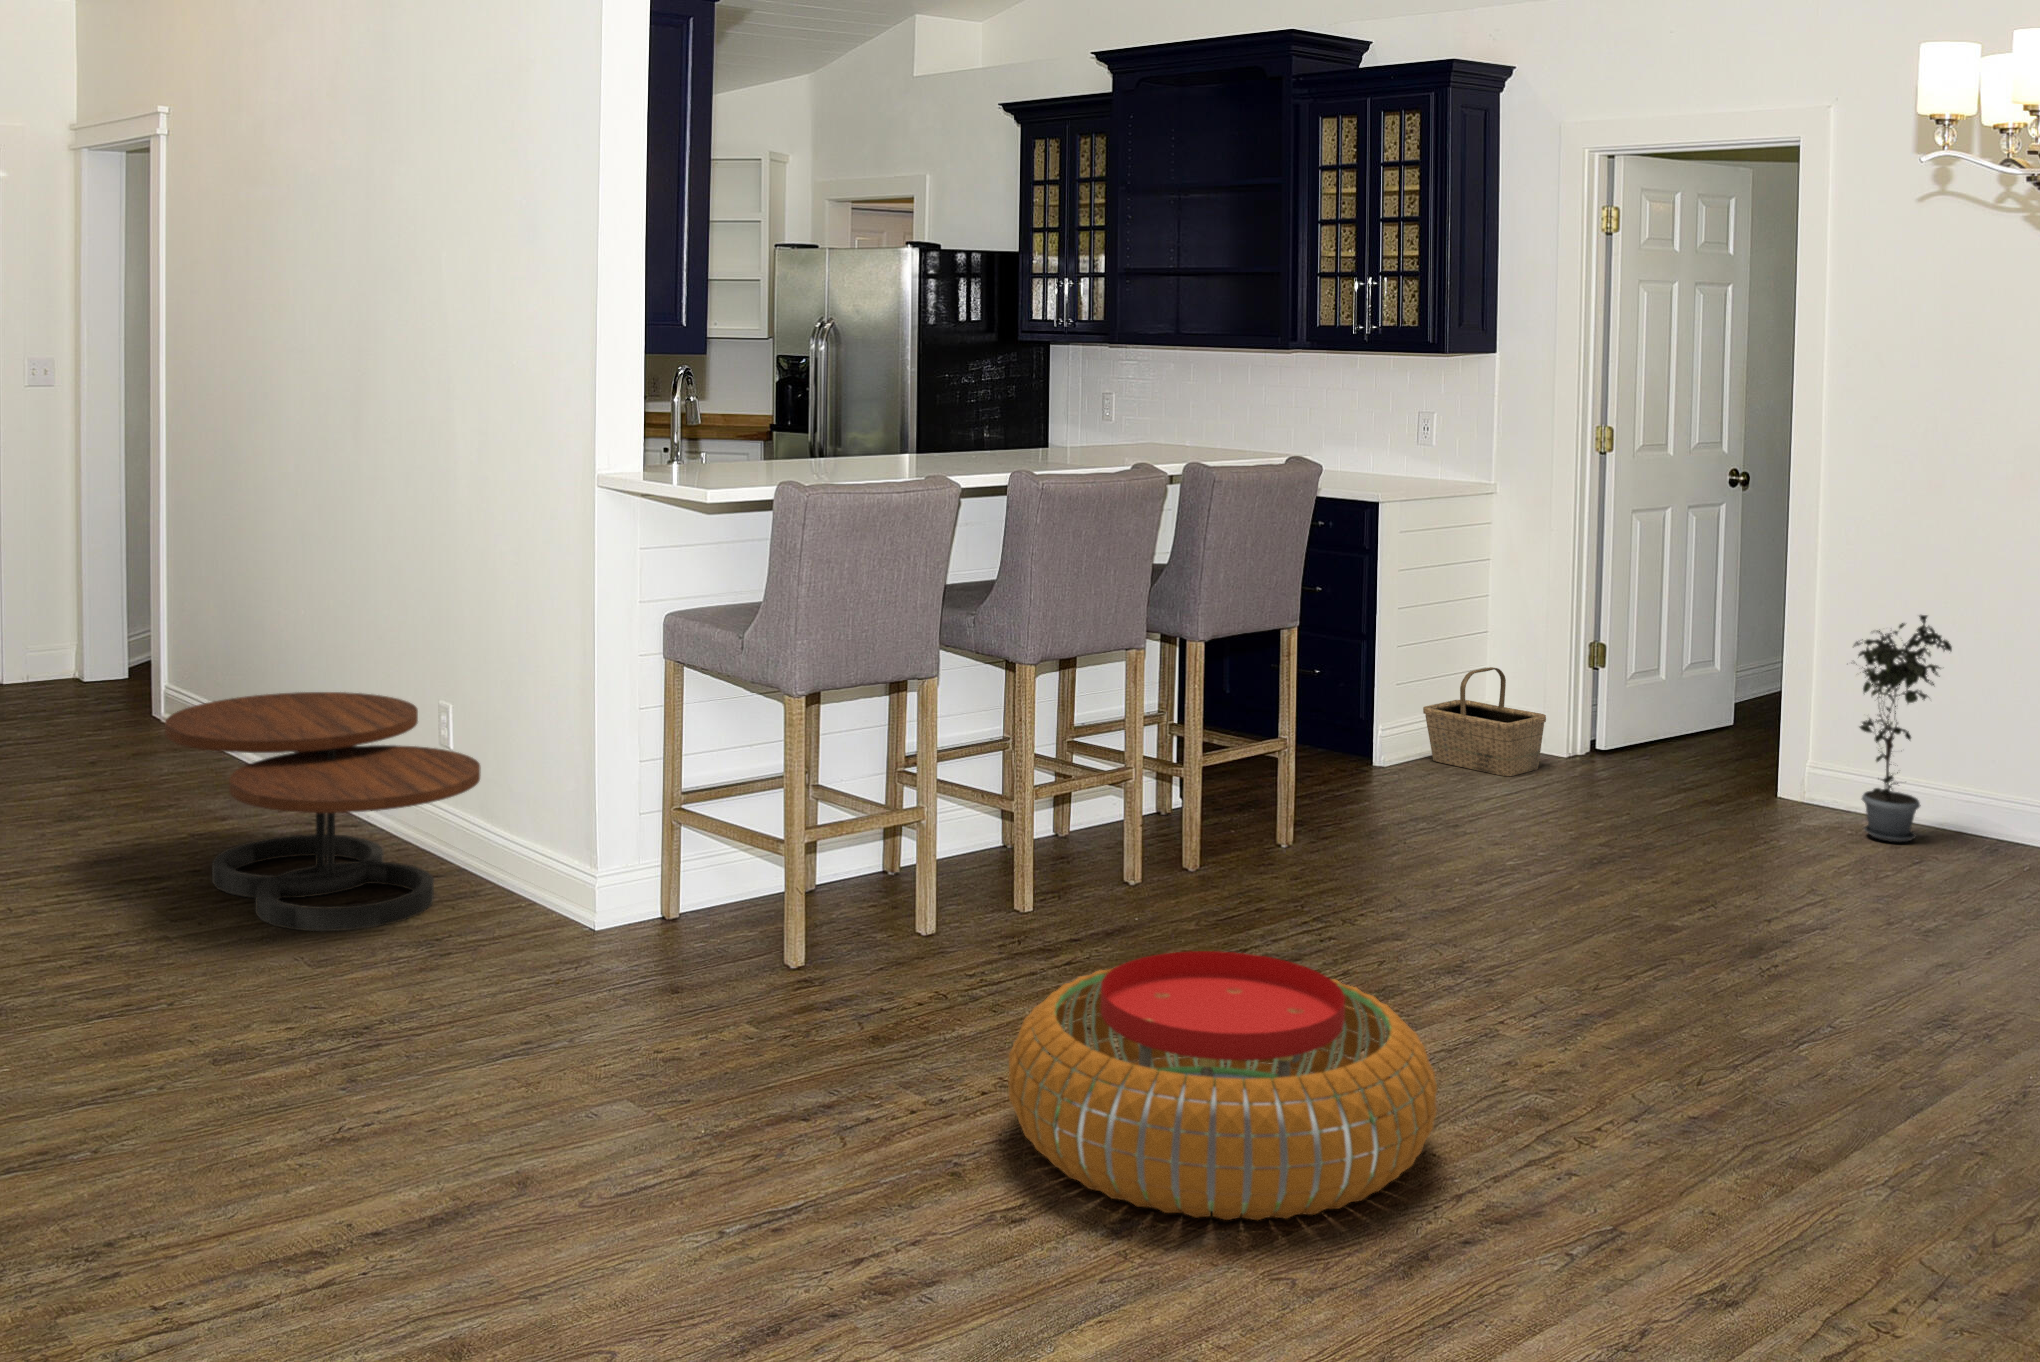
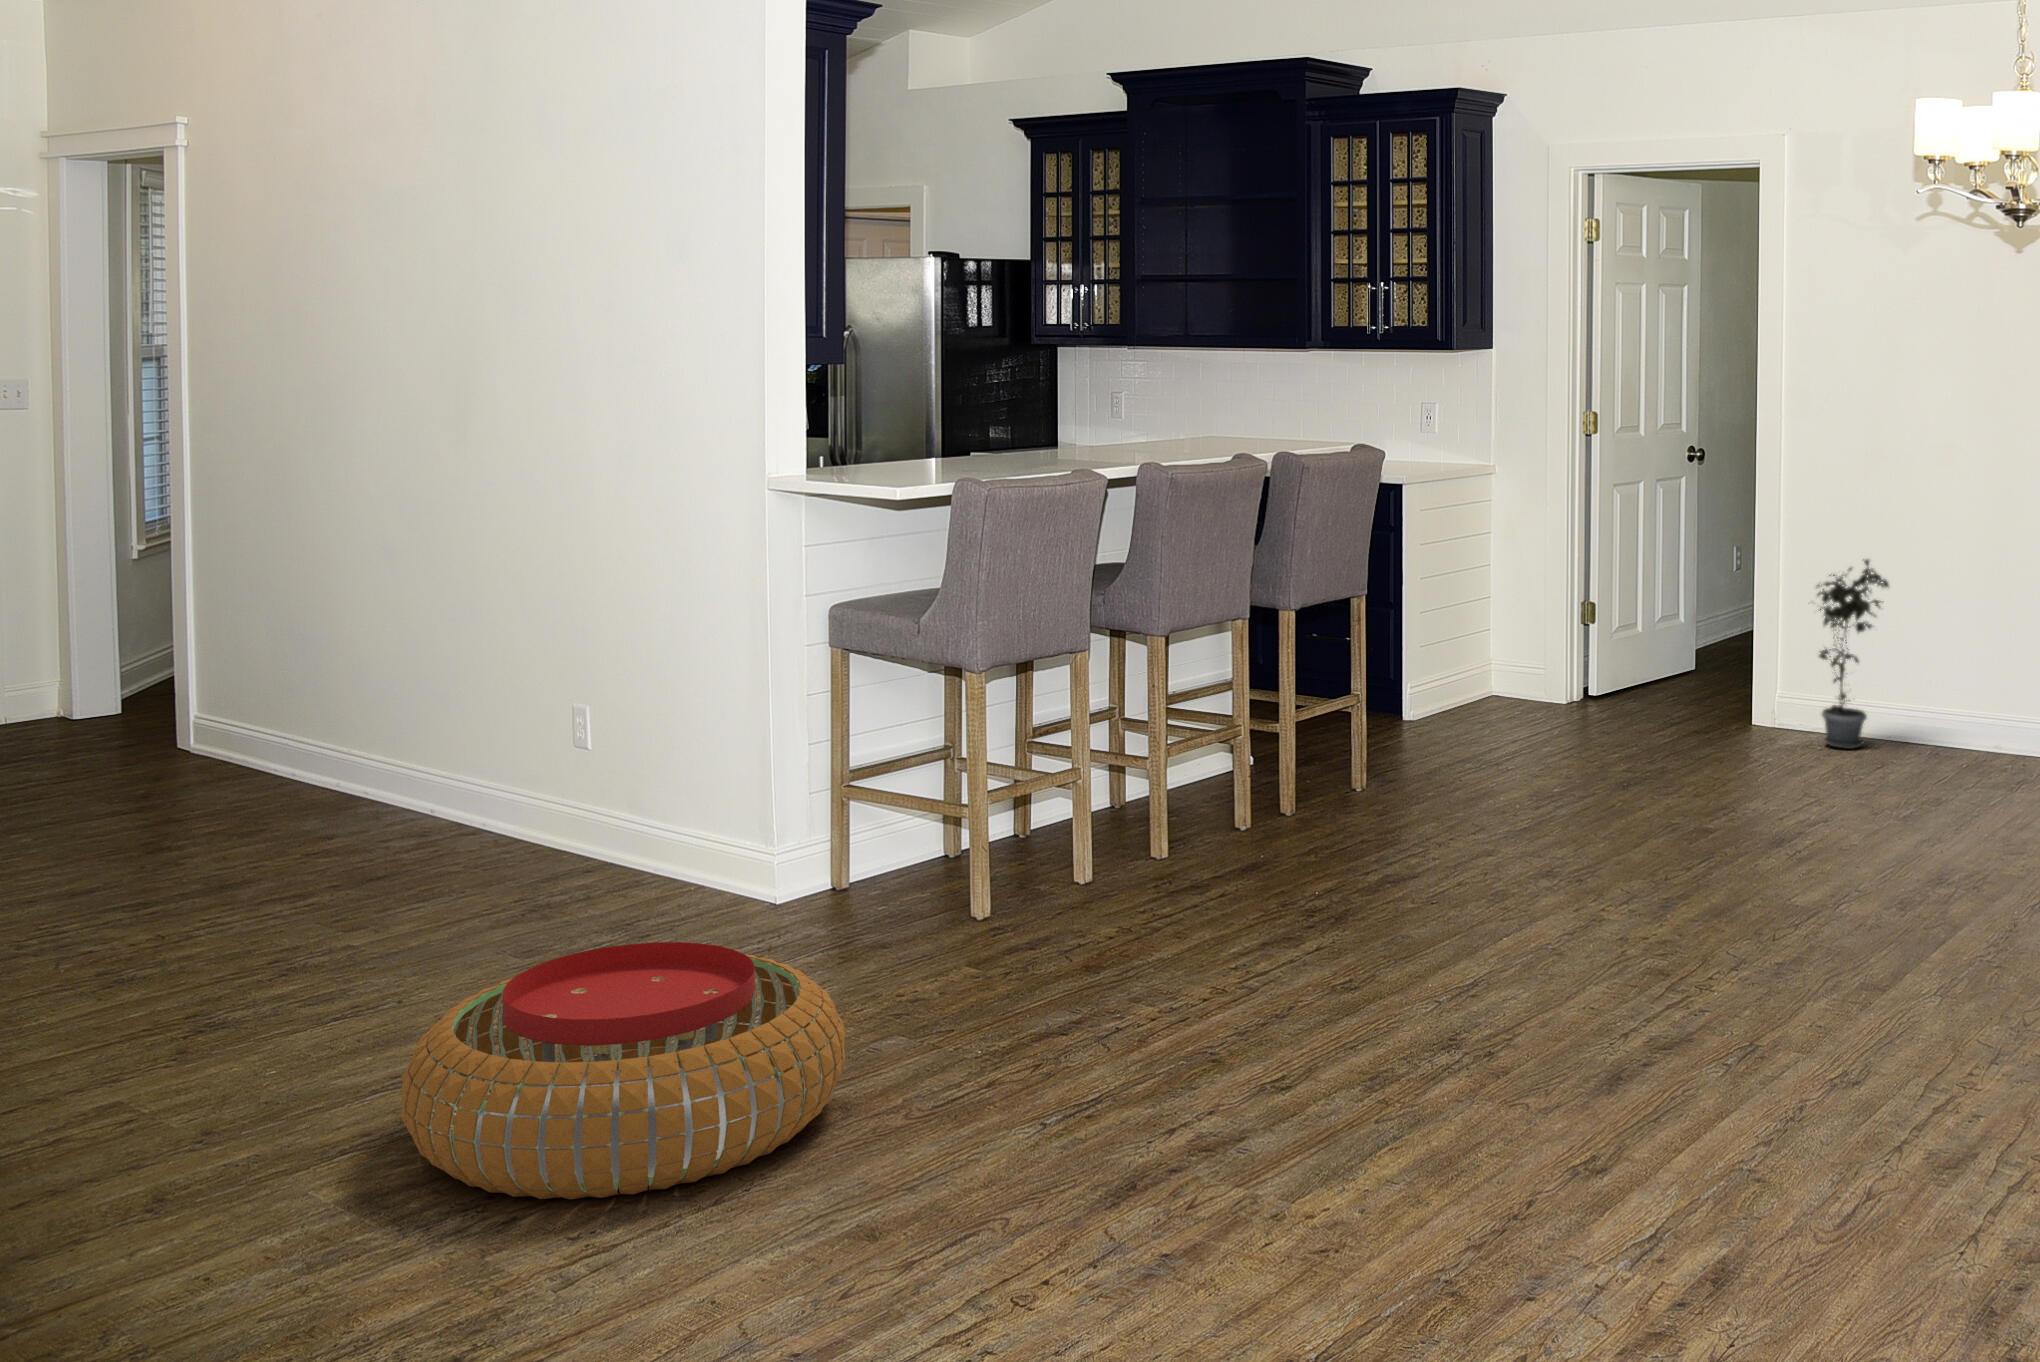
basket: present [1423,667,1546,776] -> none [1446,627,1552,721]
coffee table: present [165,692,481,931] -> none [286,708,640,937]
pouf: present [1008,951,1437,1220] -> present [402,942,845,1200]

